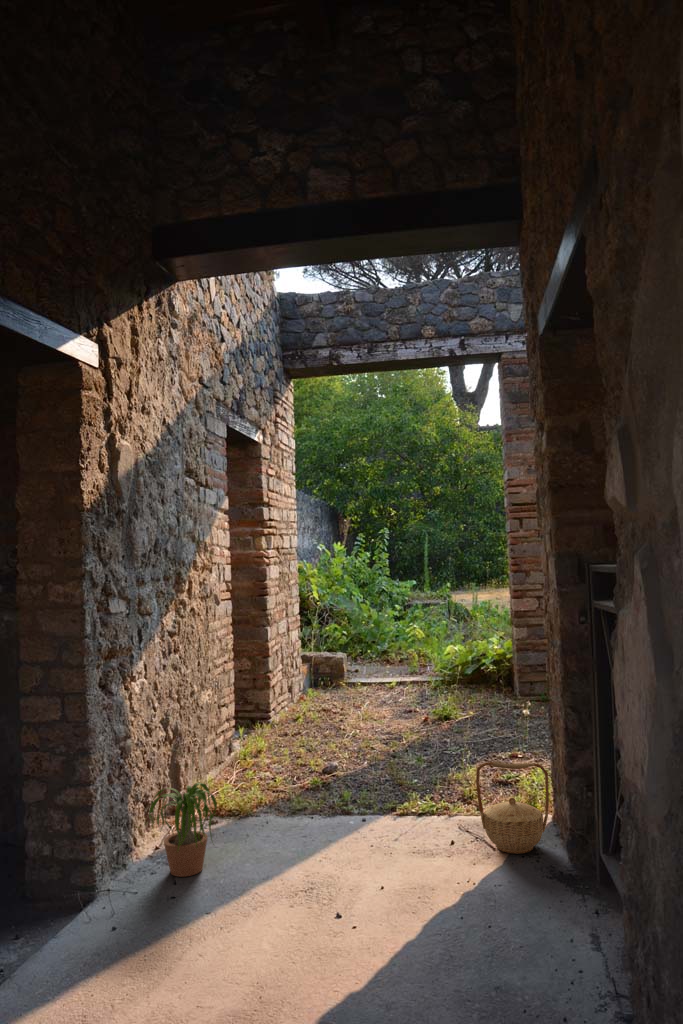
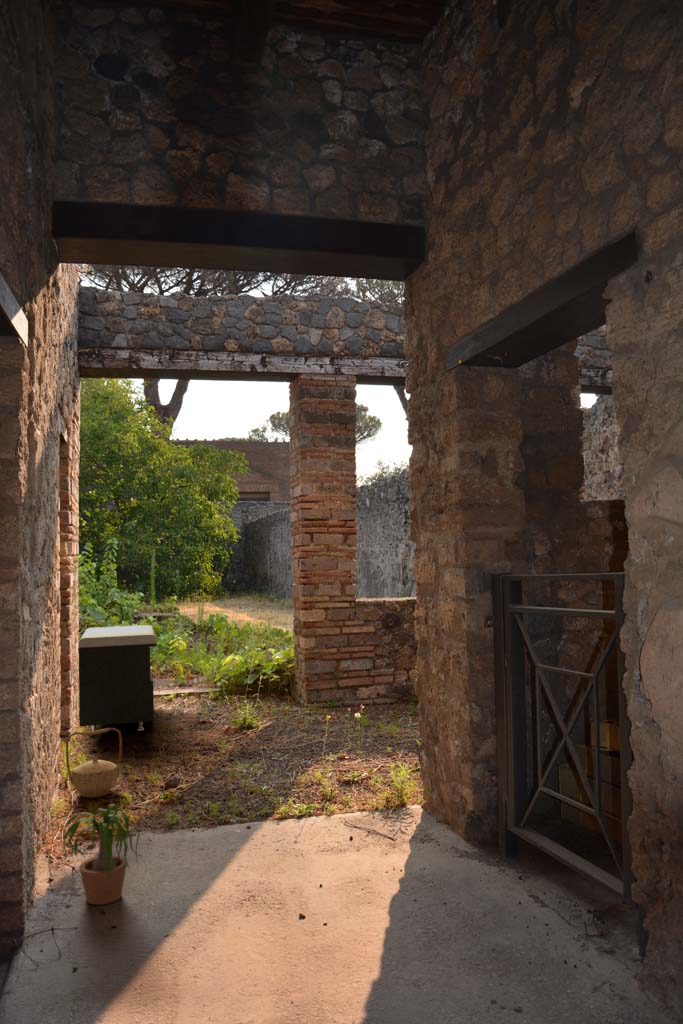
storage bench: none [285,612,370,714] -> present [79,625,156,731]
basket: present [476,761,549,854] -> present [66,728,122,797]

